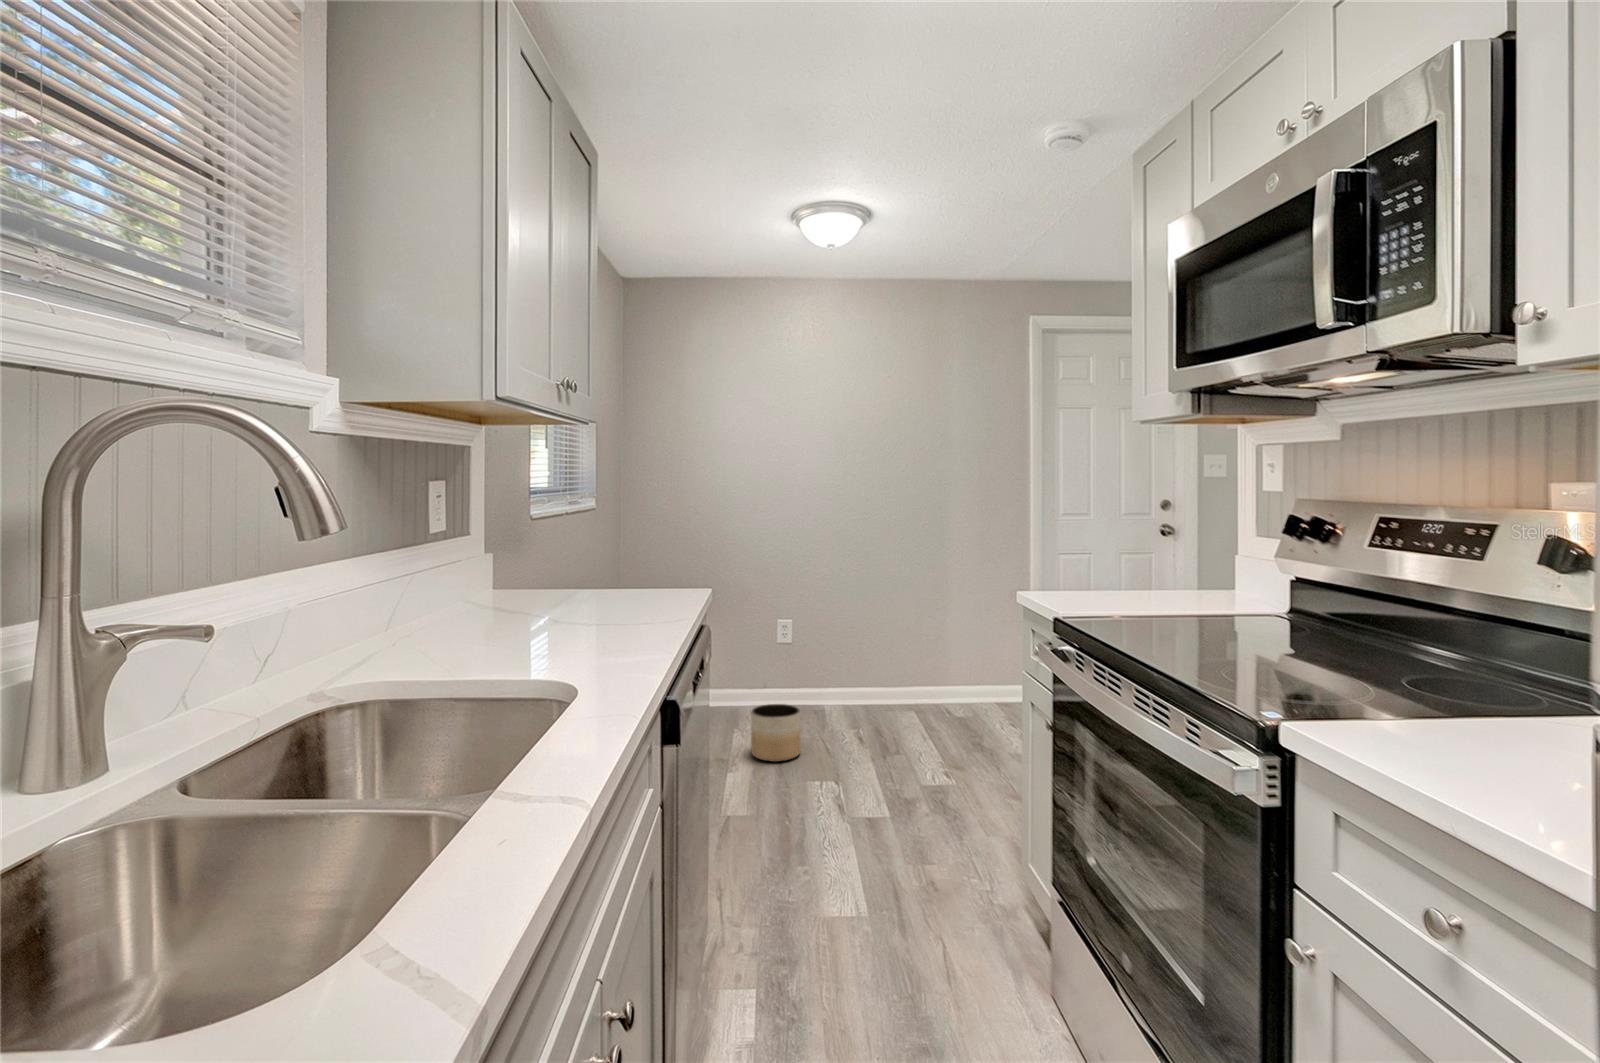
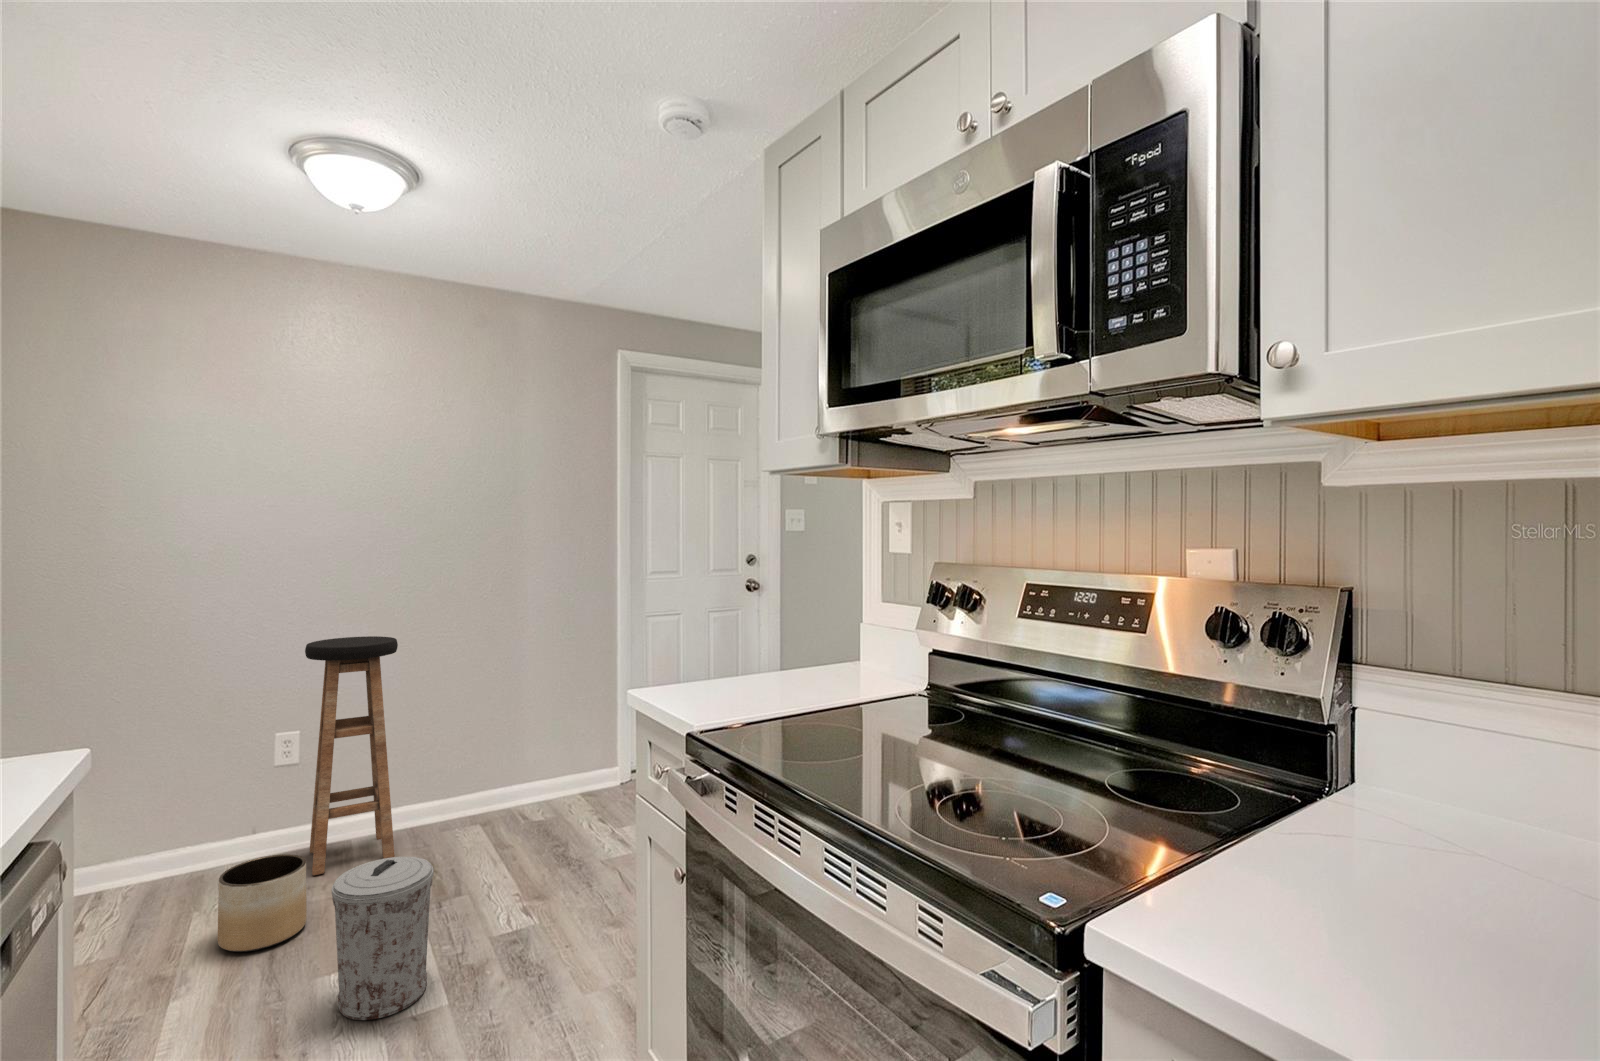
bar stool: none [795,560,855,727] -> present [305,636,398,875]
trash can: none [820,709,882,812] -> present [332,857,434,1020]

